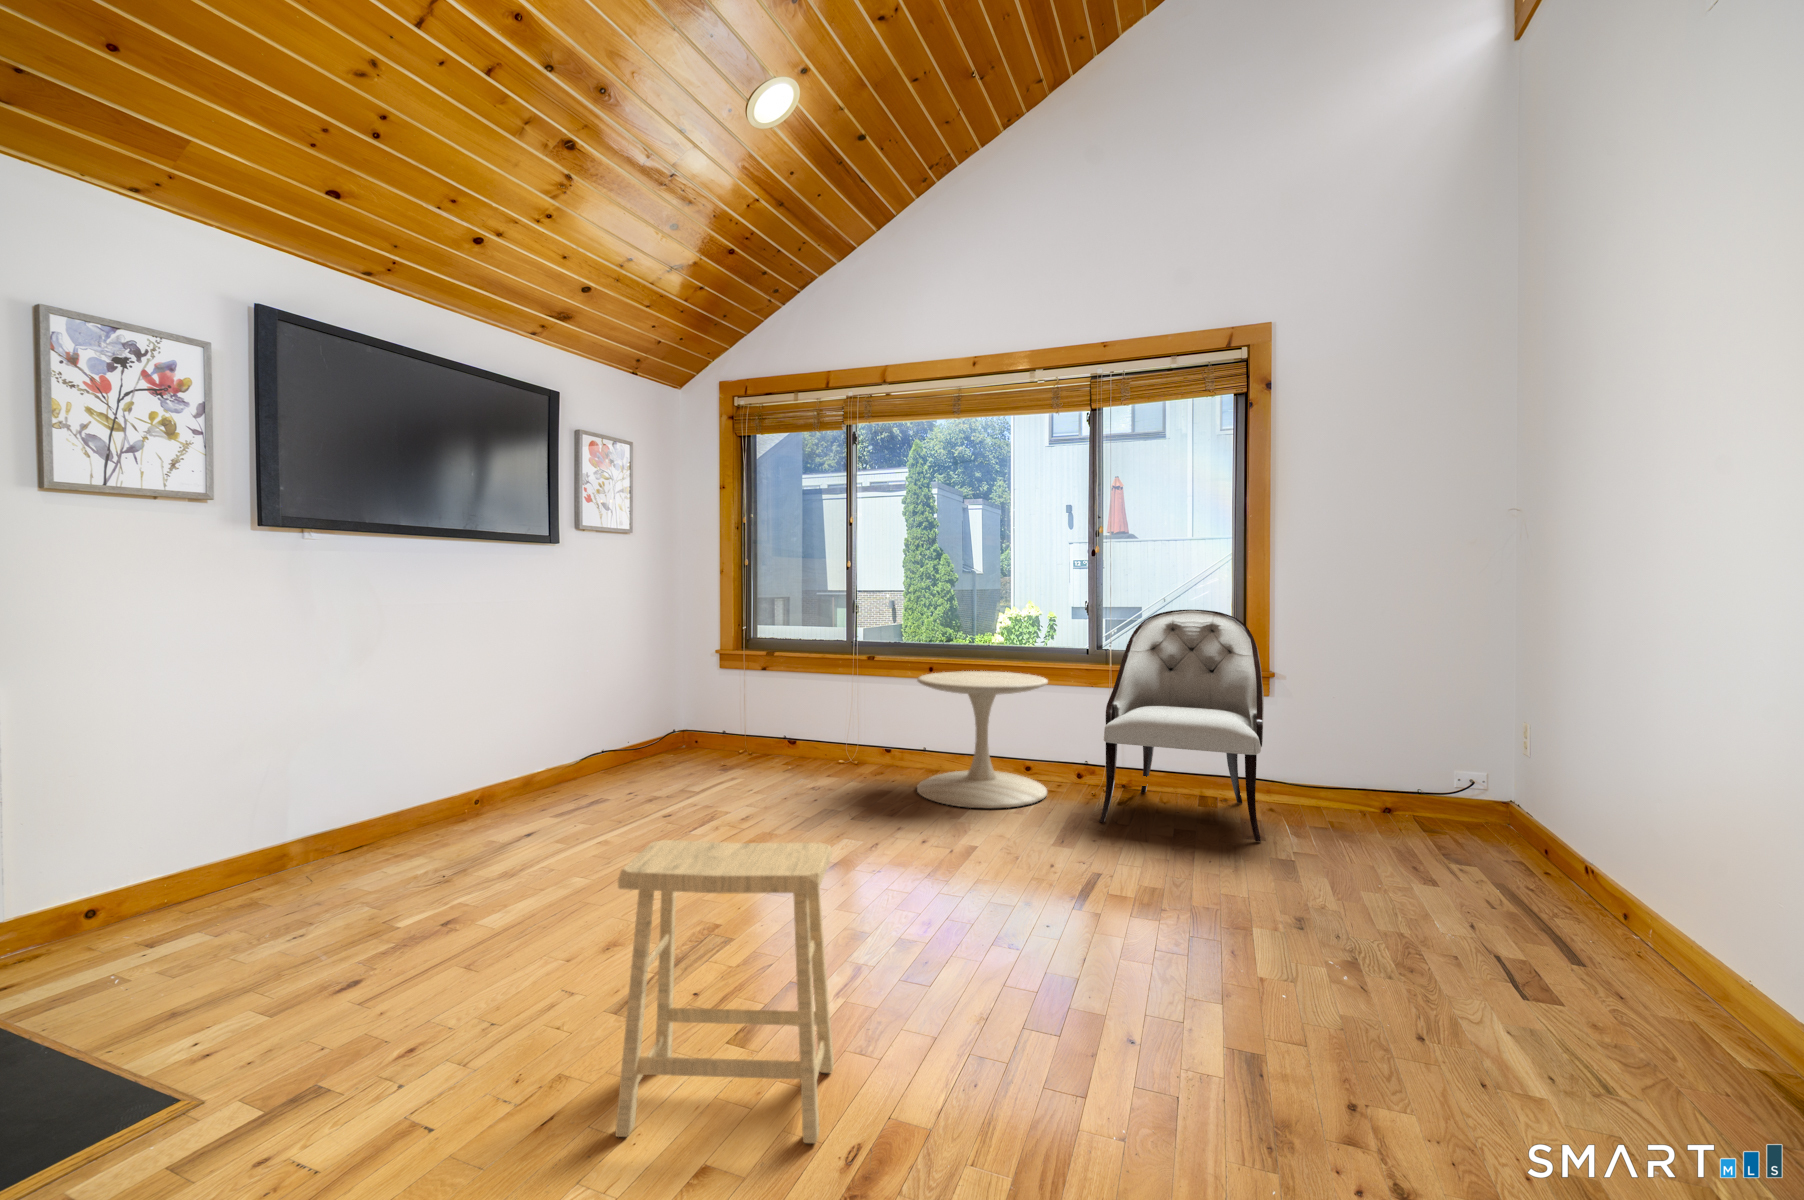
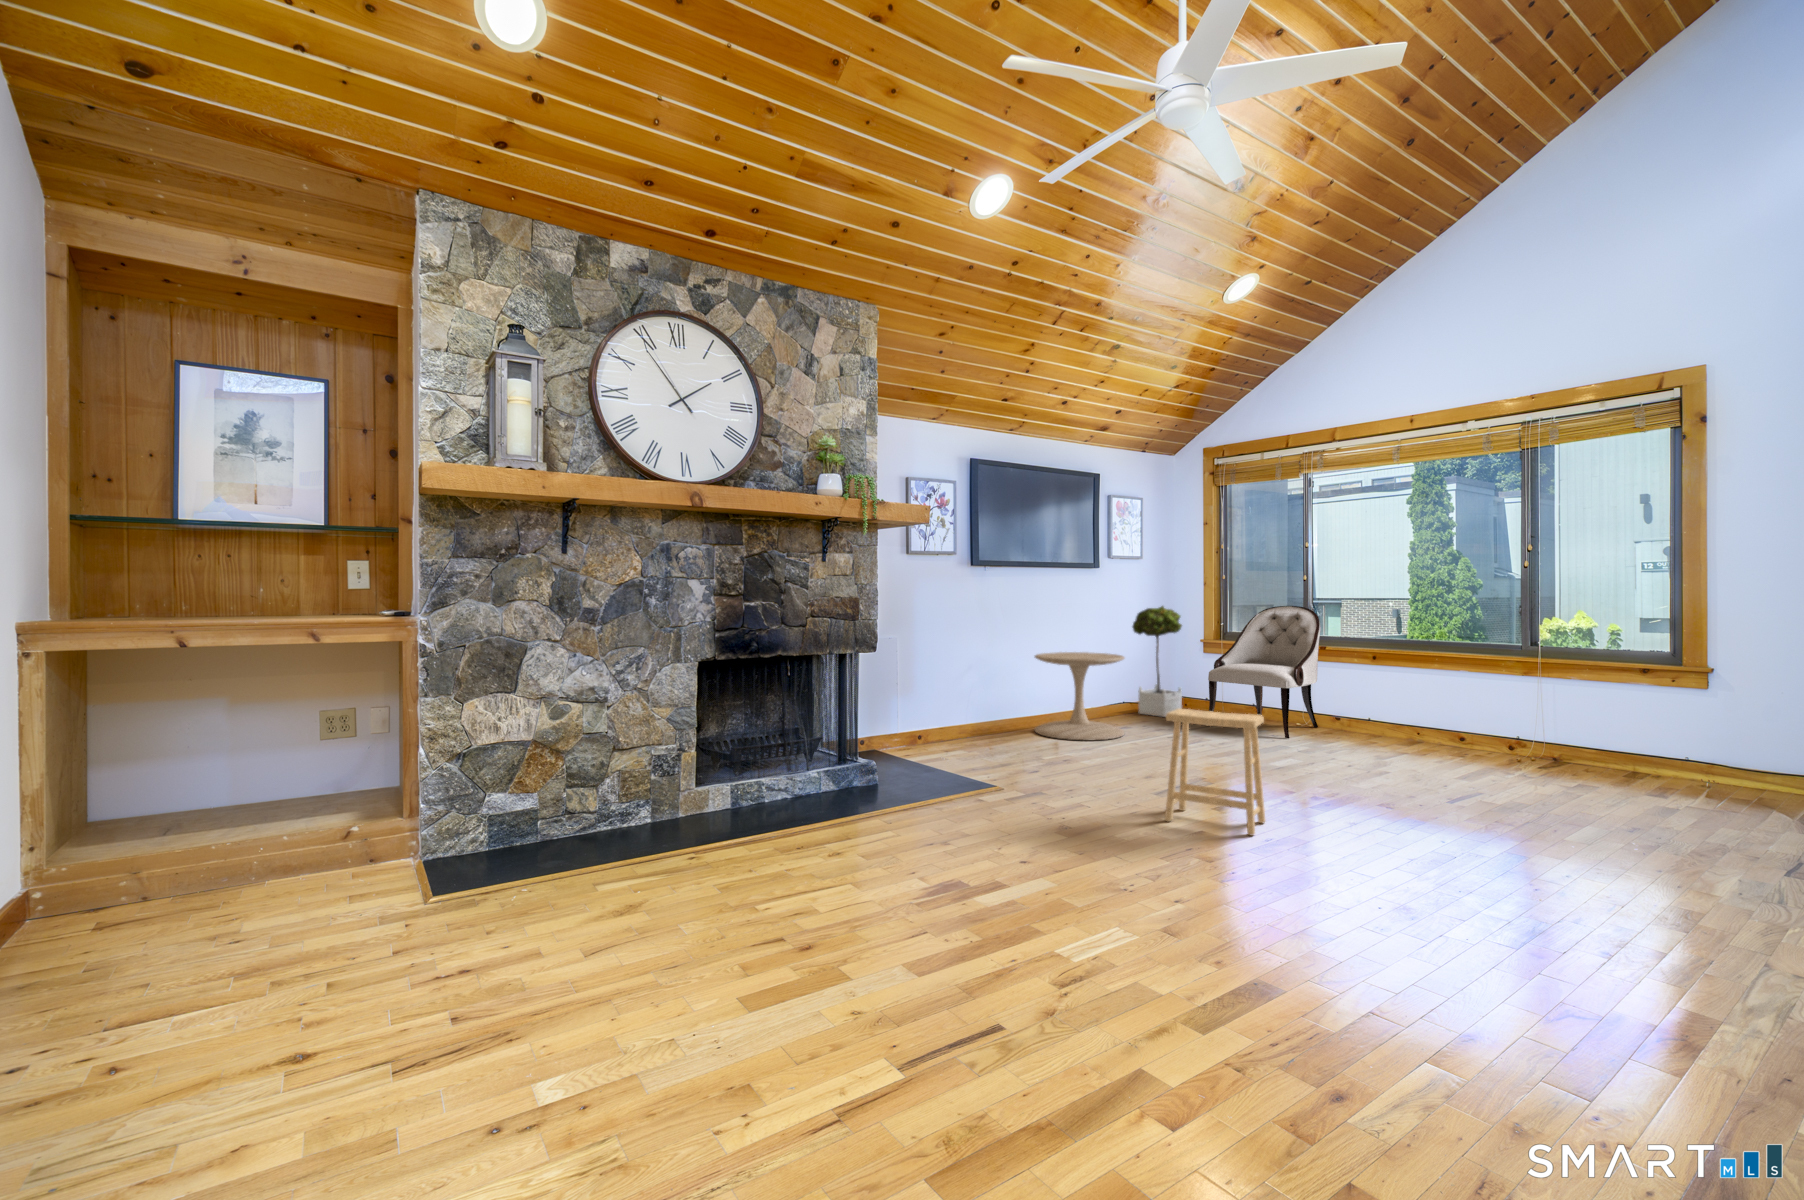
potted tree: none [613,603,689,771] -> present [1132,606,1182,717]
armchair: present [1100,610,1264,842] -> present [1205,606,1321,738]
side table: present [917,671,1048,808] -> present [1035,652,1125,740]

